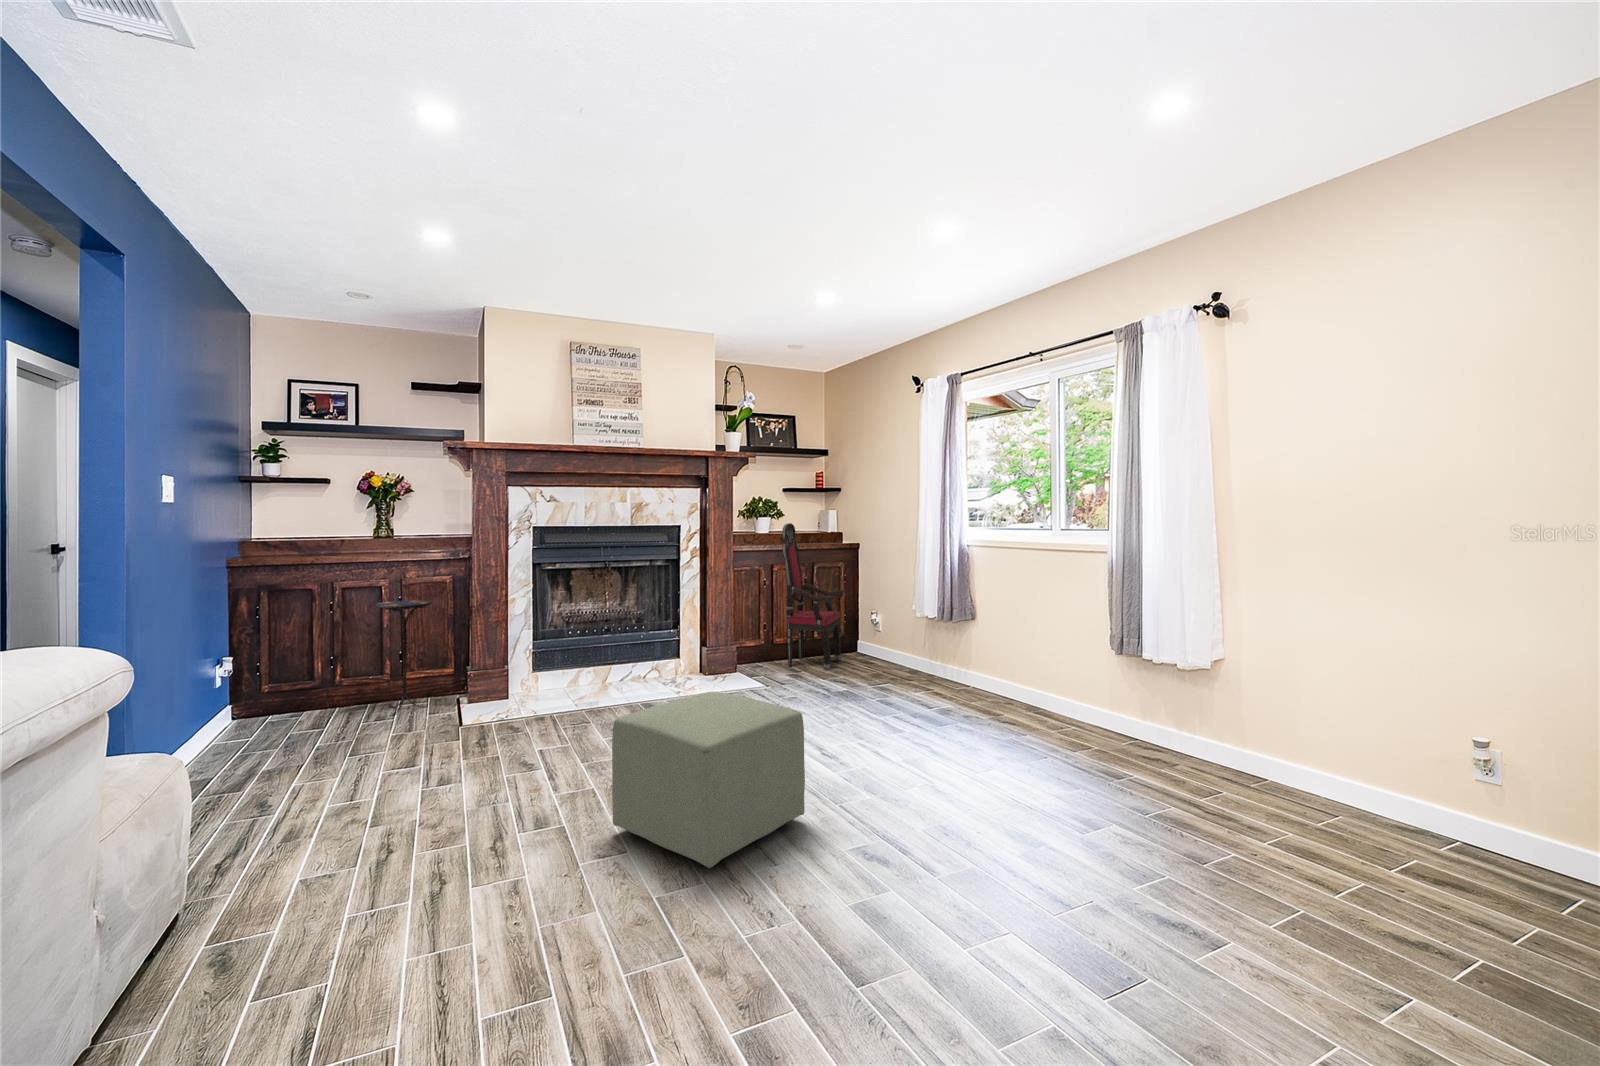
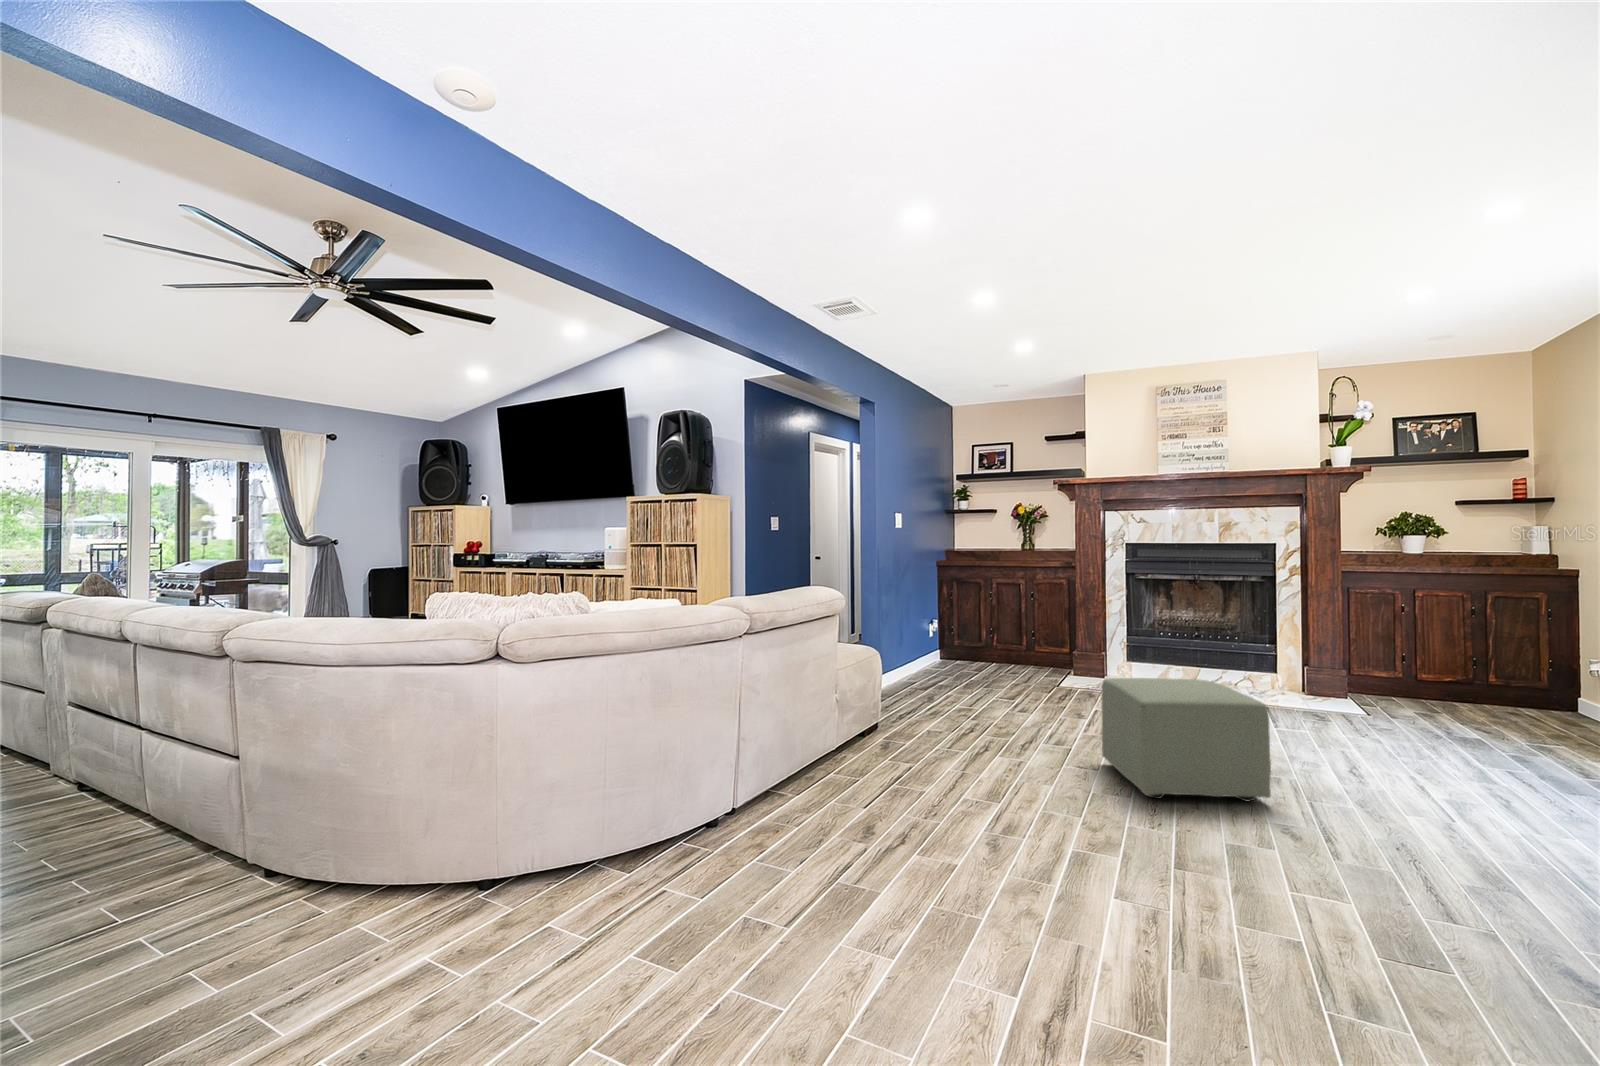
armchair: present [782,523,844,670] -> none [1429,541,1549,724]
side table: present [376,601,432,715] -> none [1013,595,1050,674]

